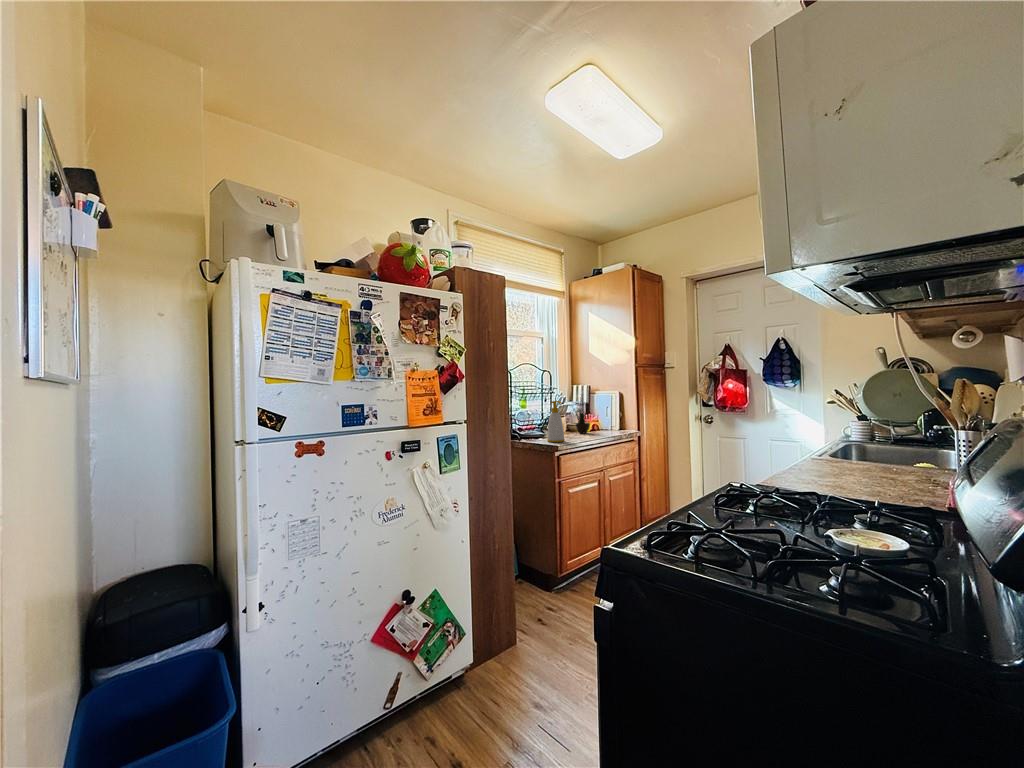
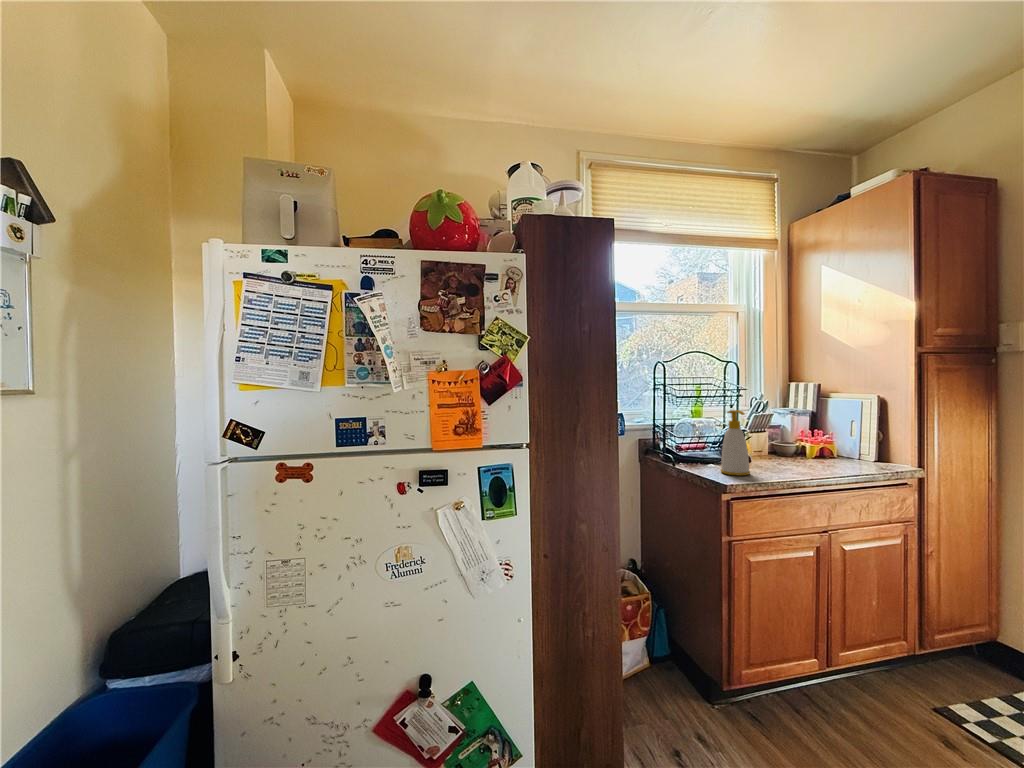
potted plant: present [573,398,590,433] -> none [772,386,819,462]

